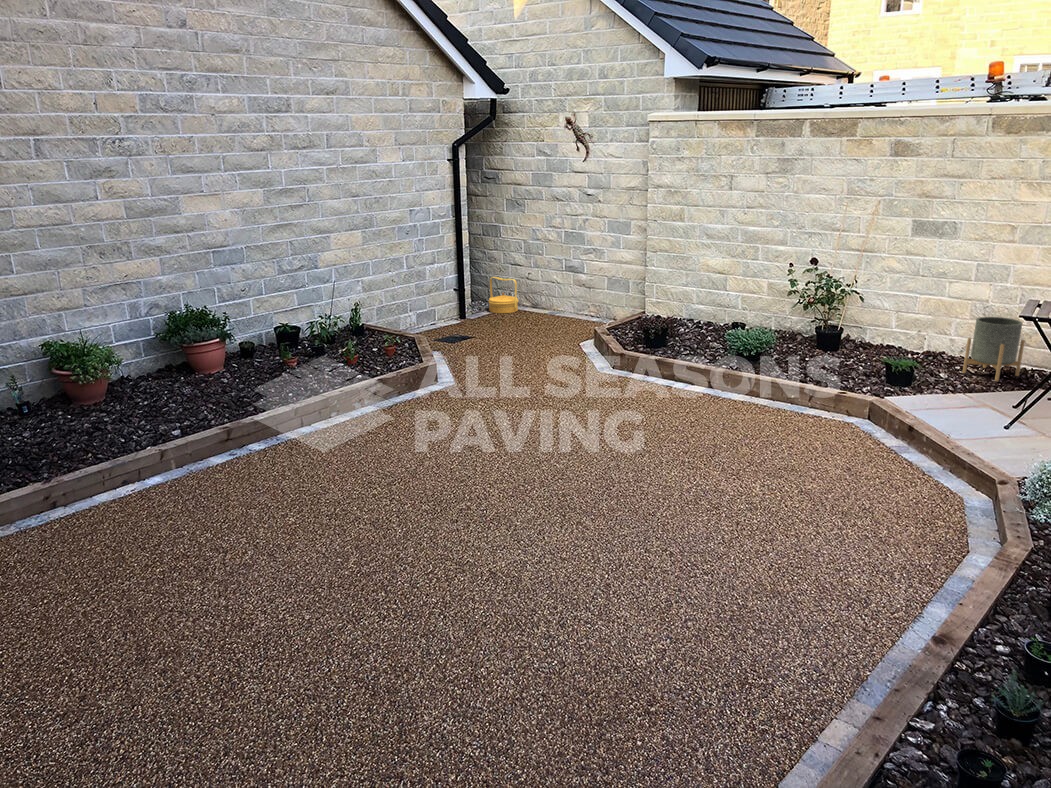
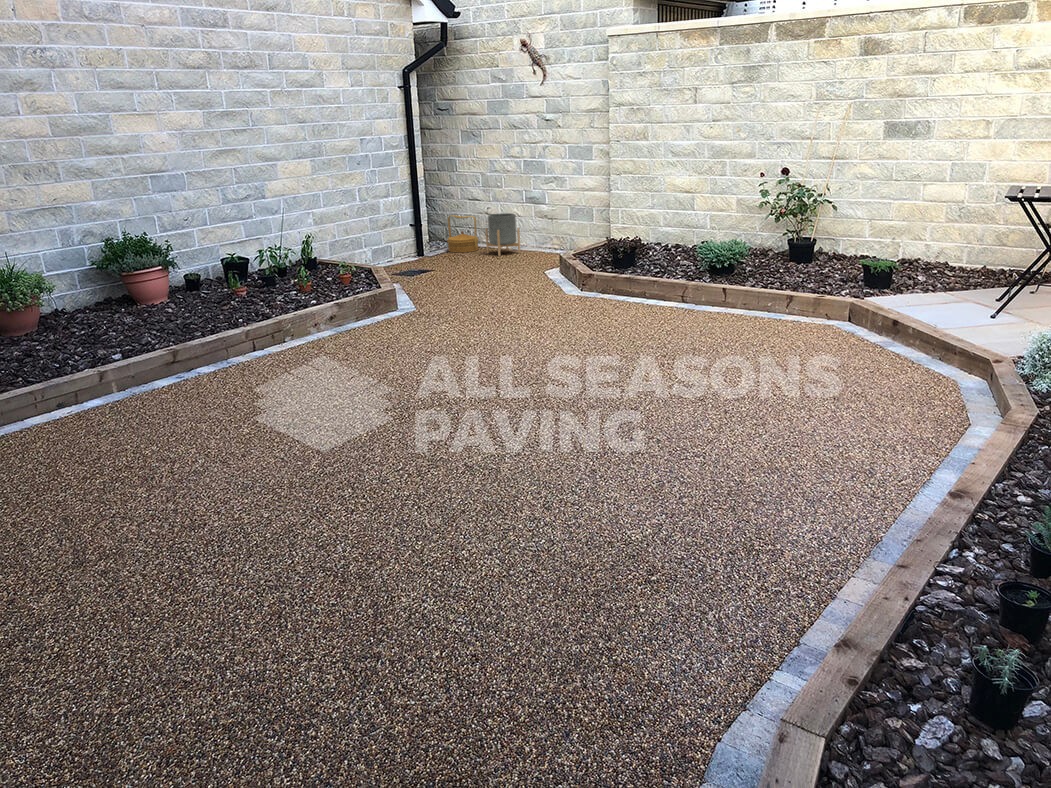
planter: present [963,317,1025,381] -> present [485,213,520,256]

